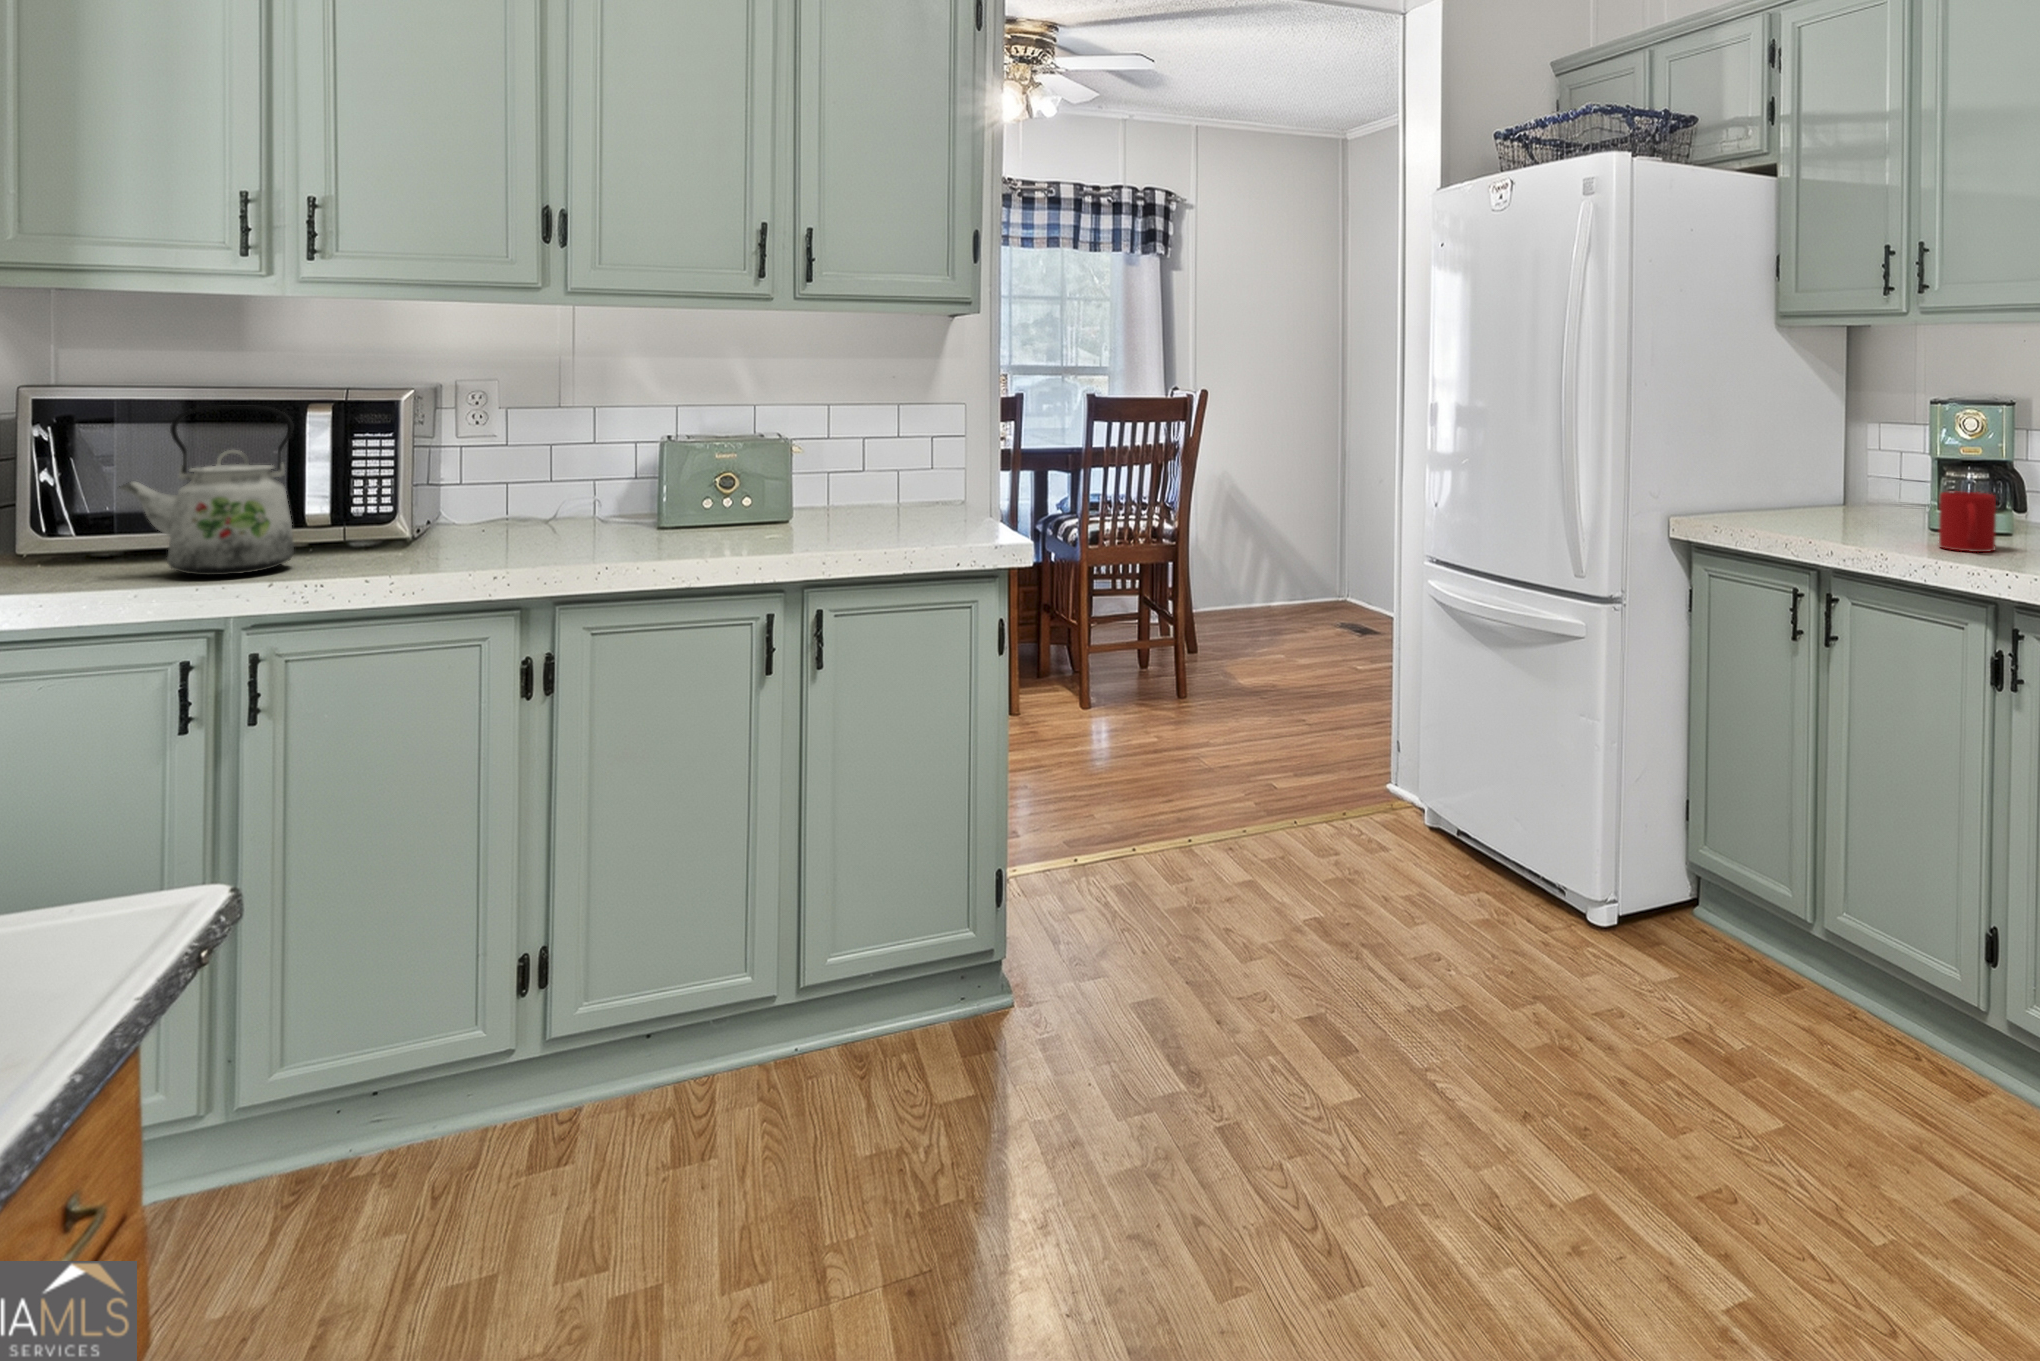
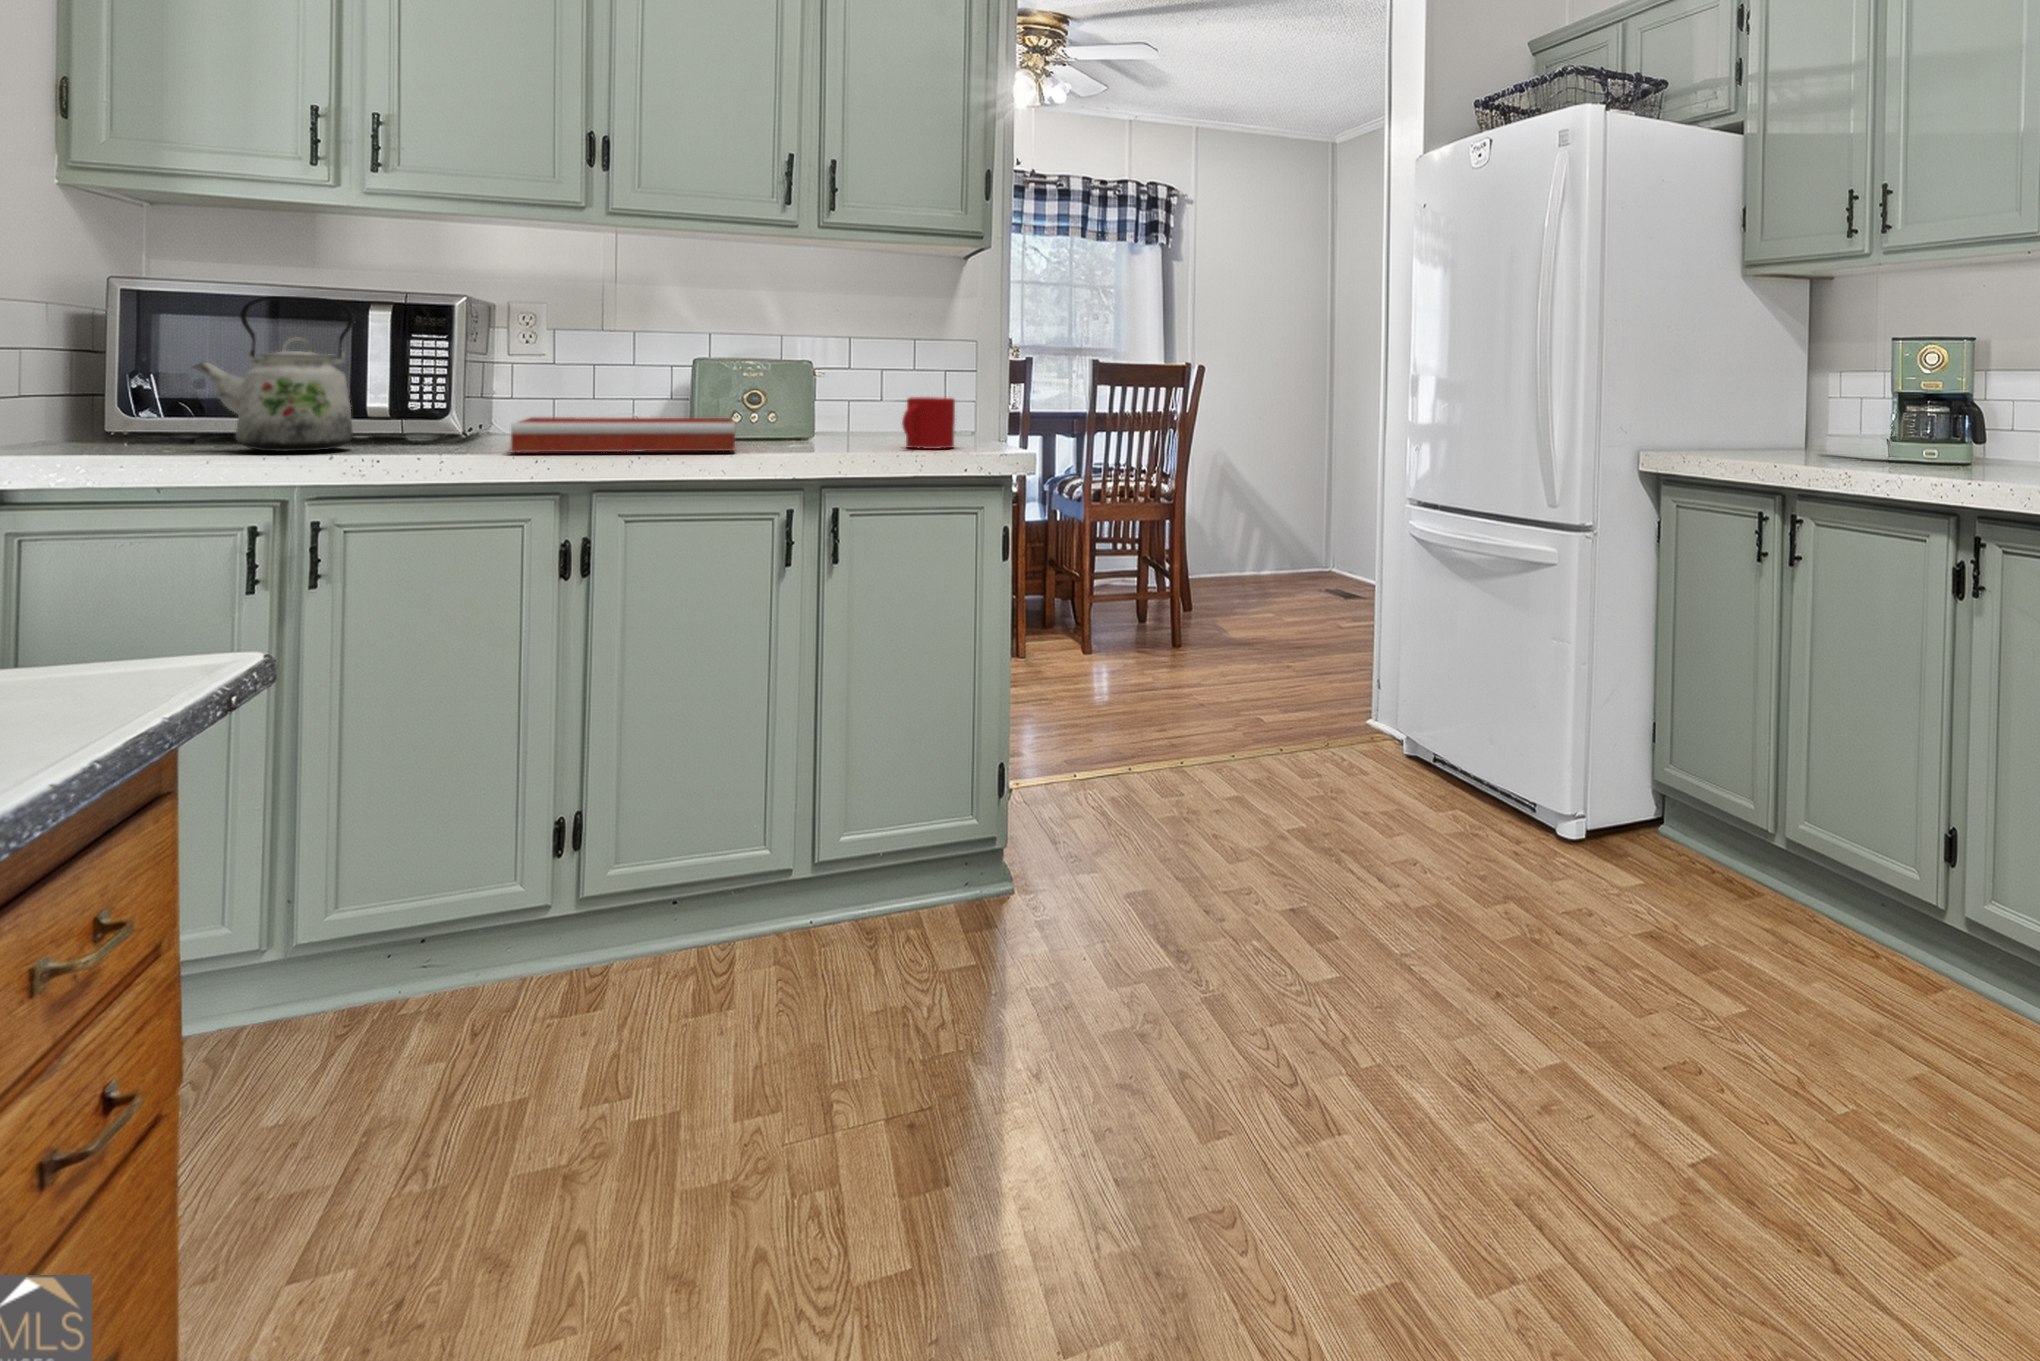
mug: present [1939,491,1996,552] -> present [902,397,955,449]
tray: none [466,508,709,567] -> present [510,417,736,453]

